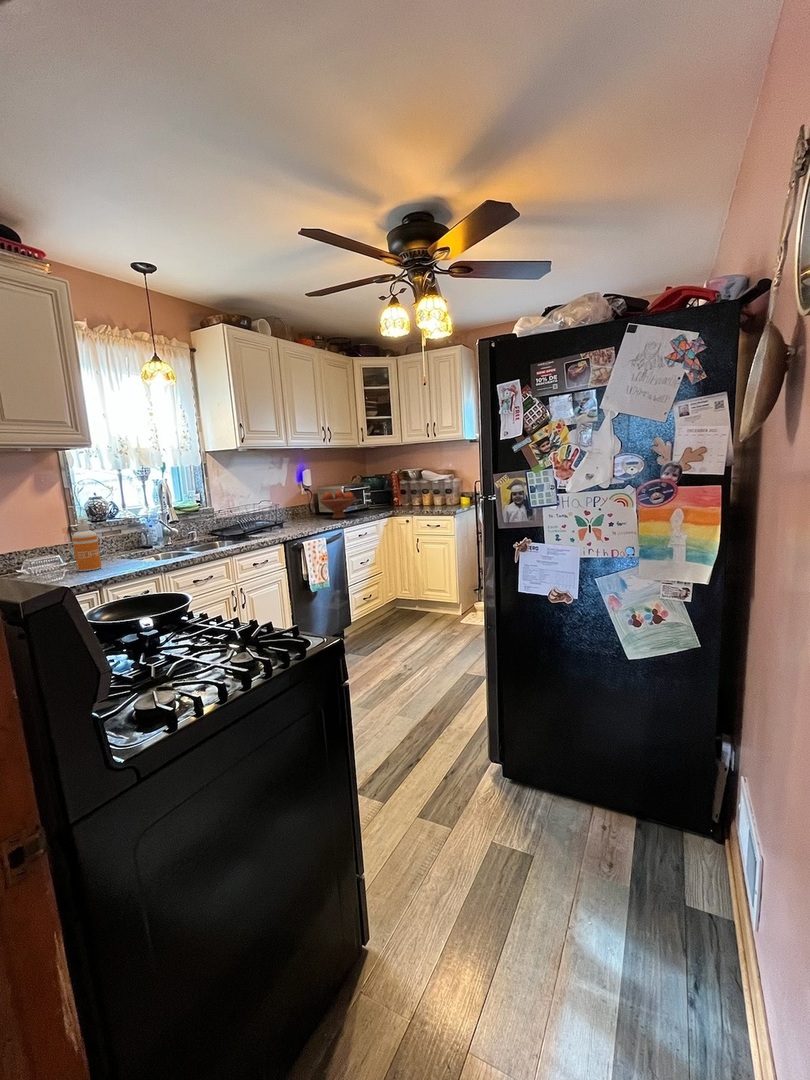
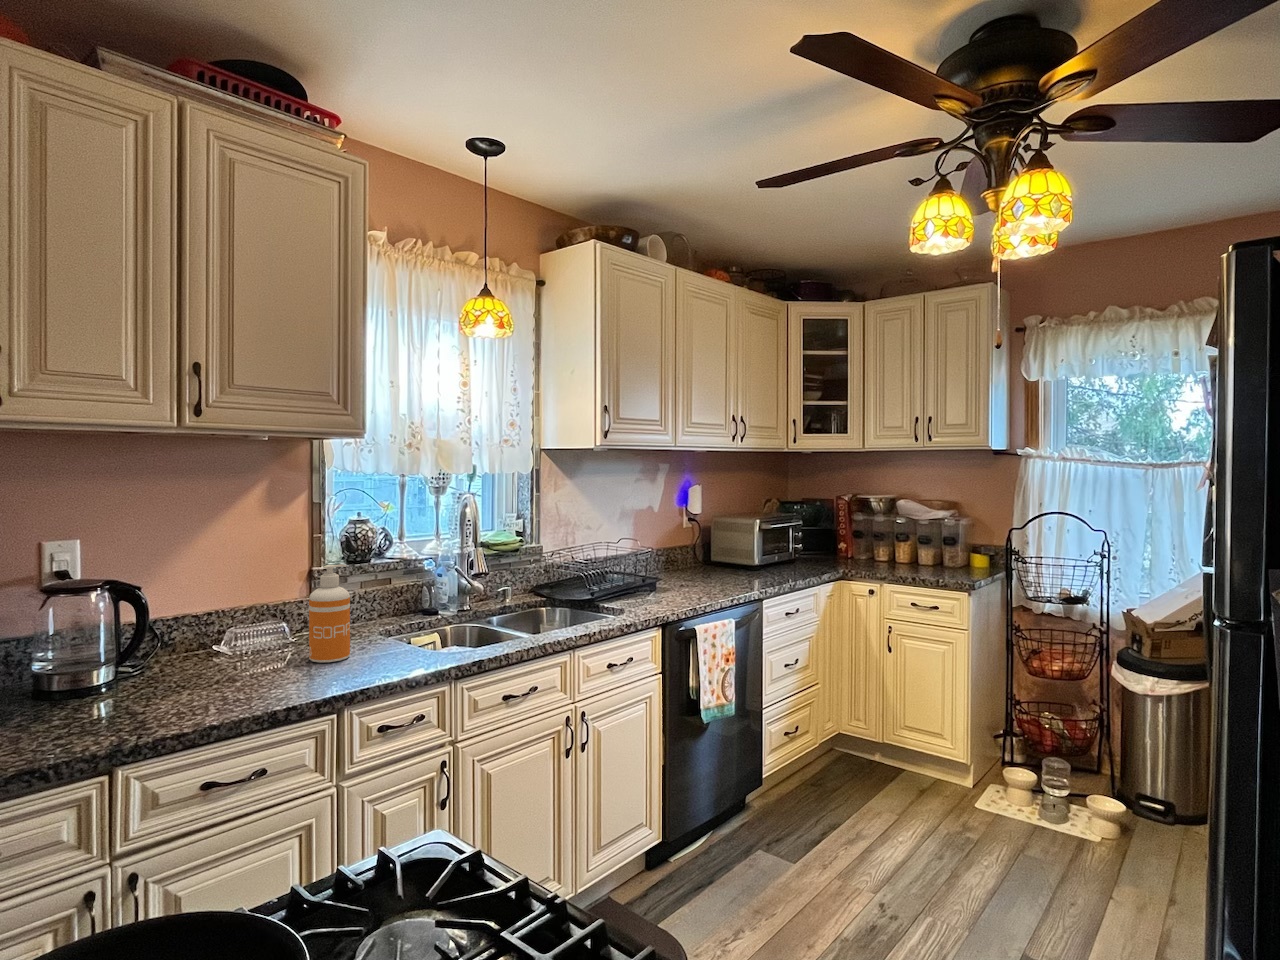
fruit bowl: present [319,491,356,519] -> none [716,527,782,578]

